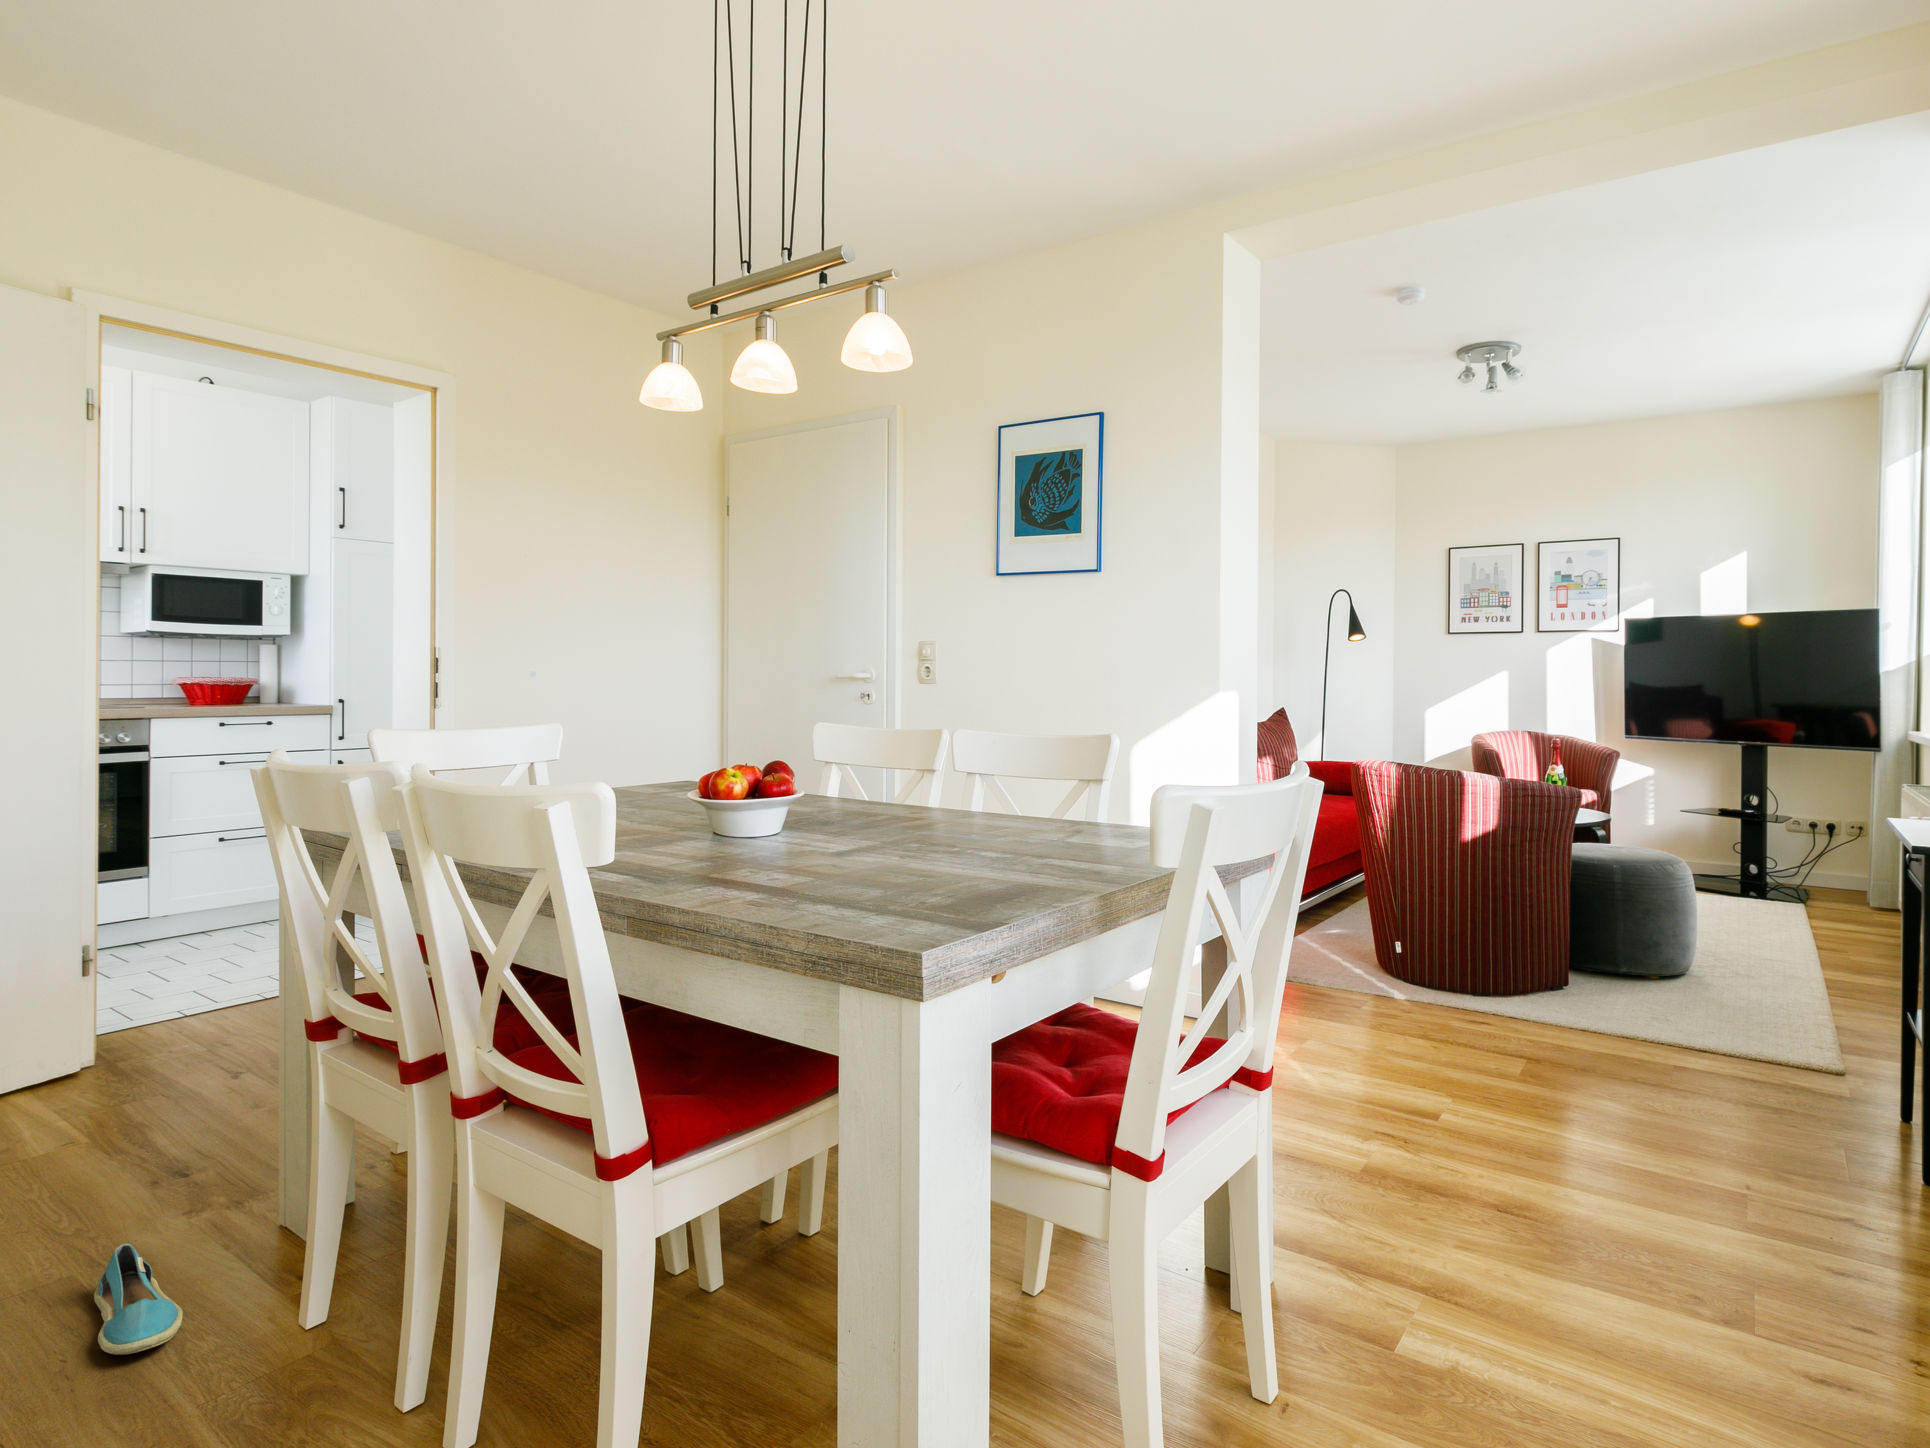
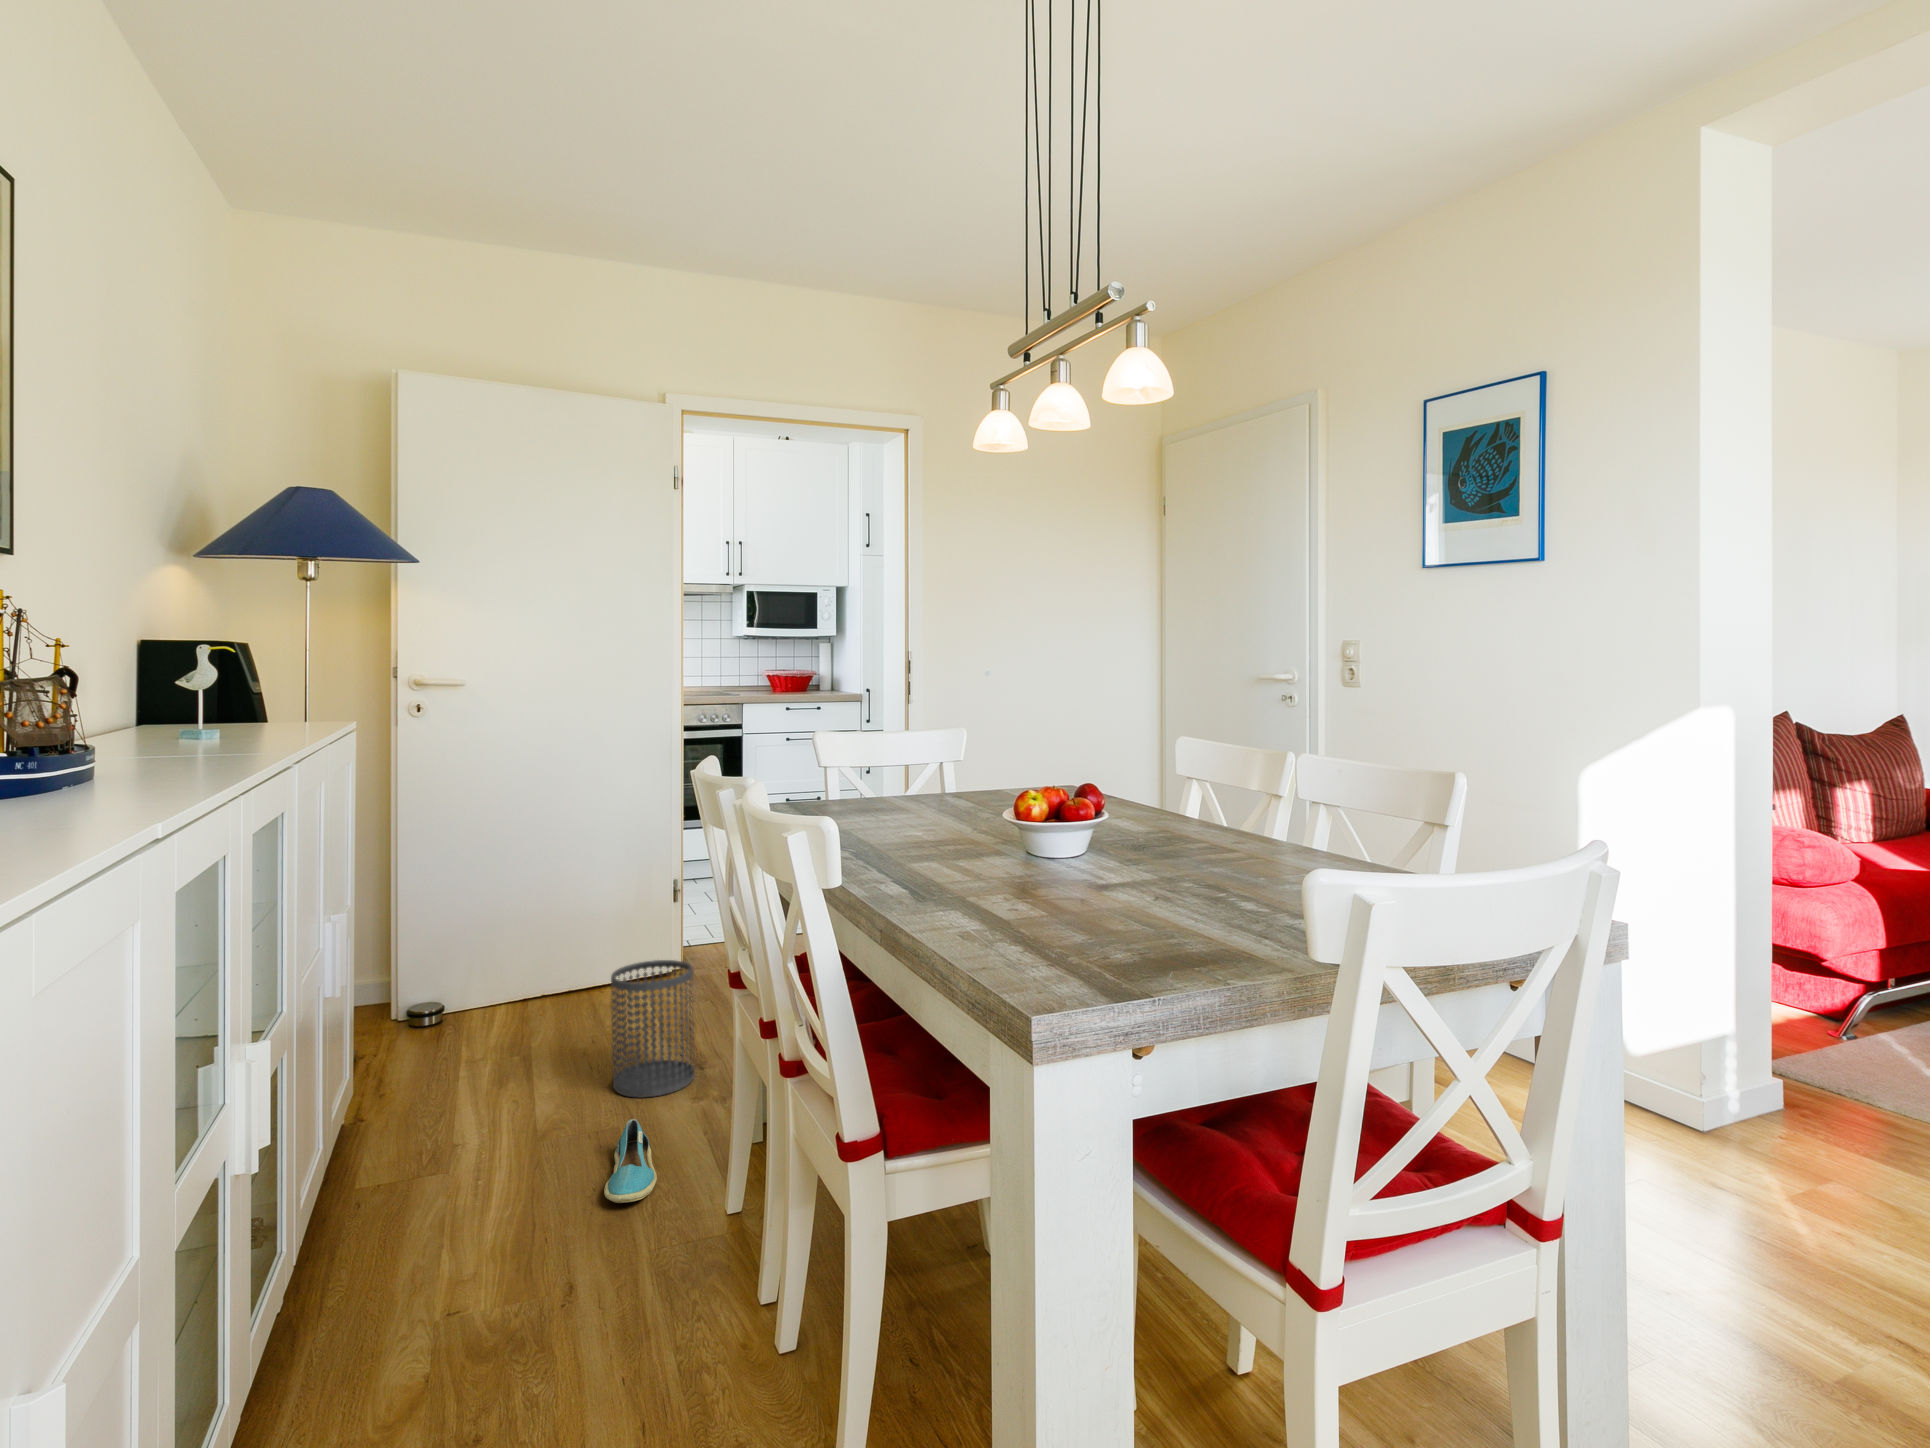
wastebasket: none [47,1033,184,1226] -> present [611,960,695,1098]

